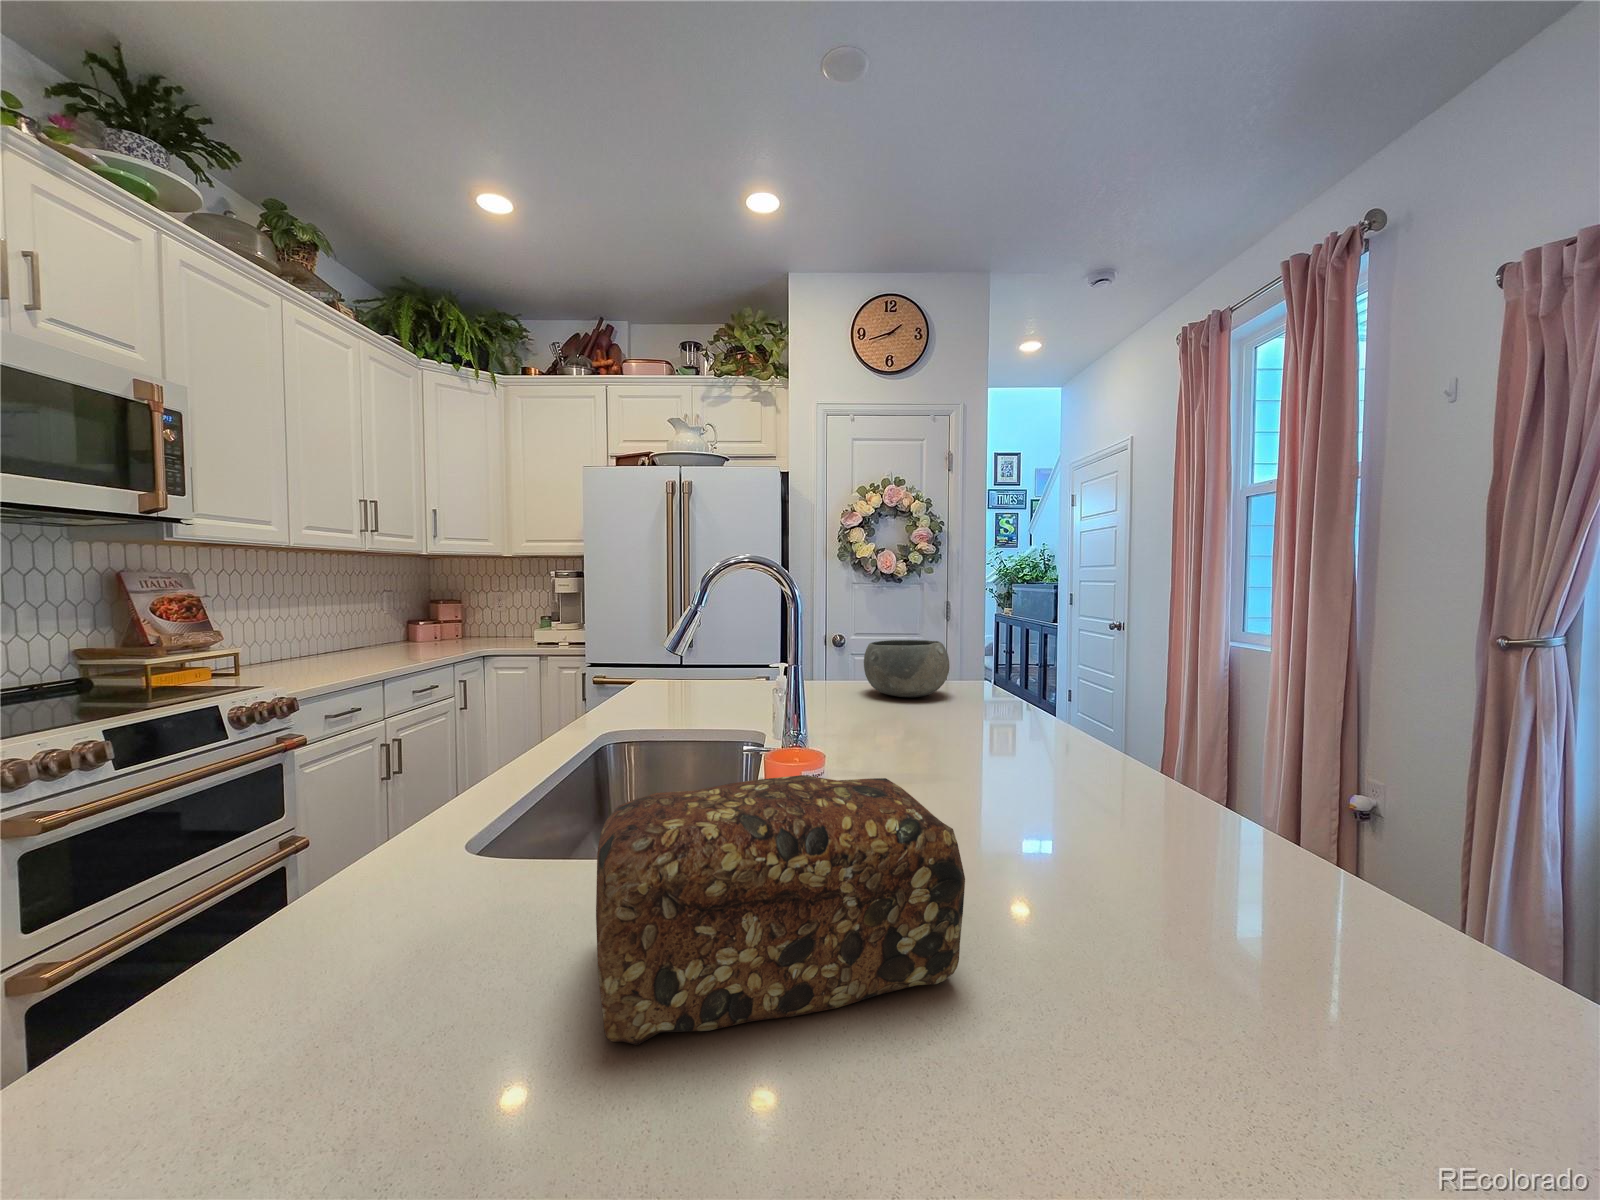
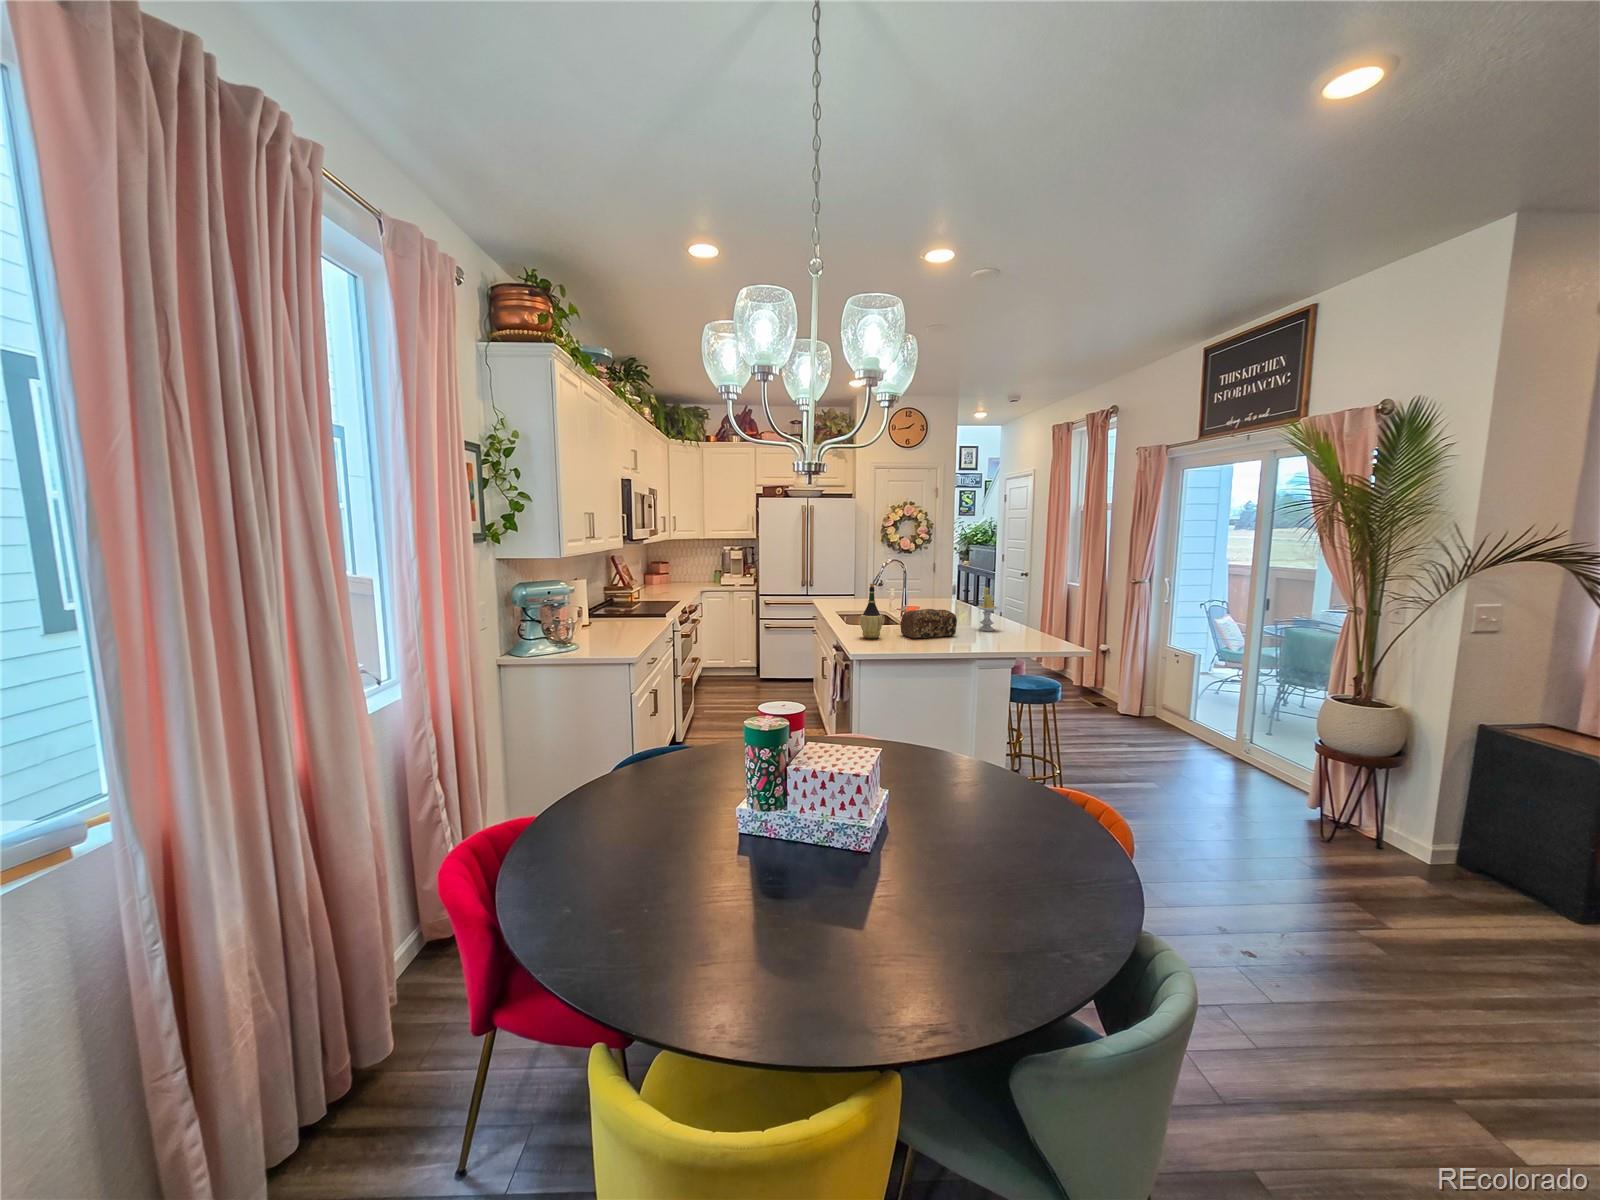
wine bottle: none [235,606,433,1028] -> present [860,584,883,638]
bowl: present [864,640,949,698] -> none [912,585,944,605]
candle: none [1077,645,1215,898] -> present [977,587,999,631]

